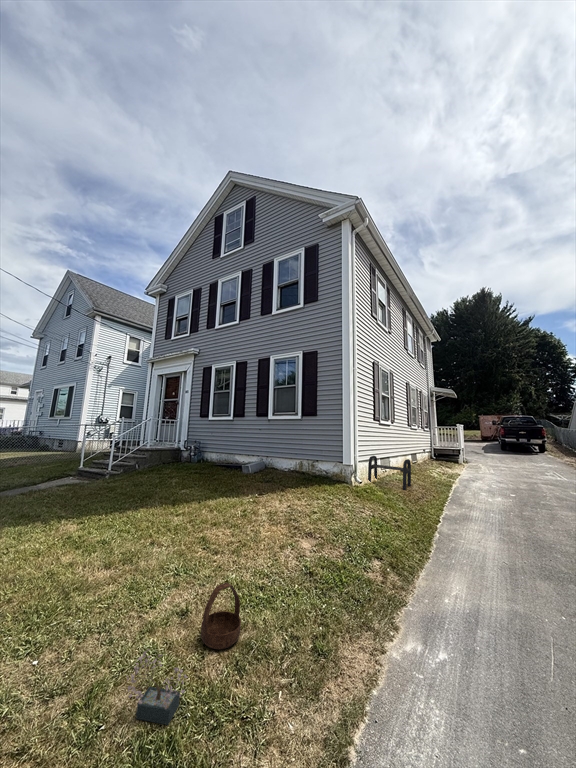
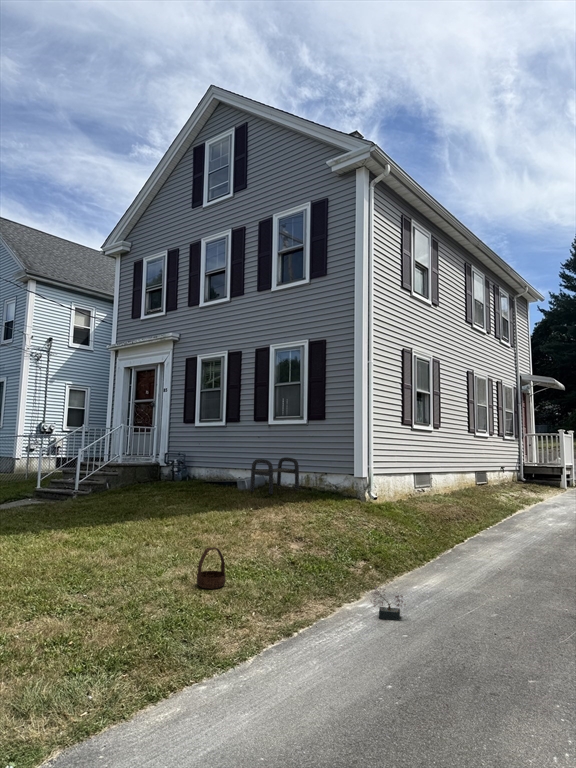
bench: present [368,456,411,490] -> present [250,457,299,494]
decorative plant: present [127,649,187,725] -> present [371,586,406,621]

